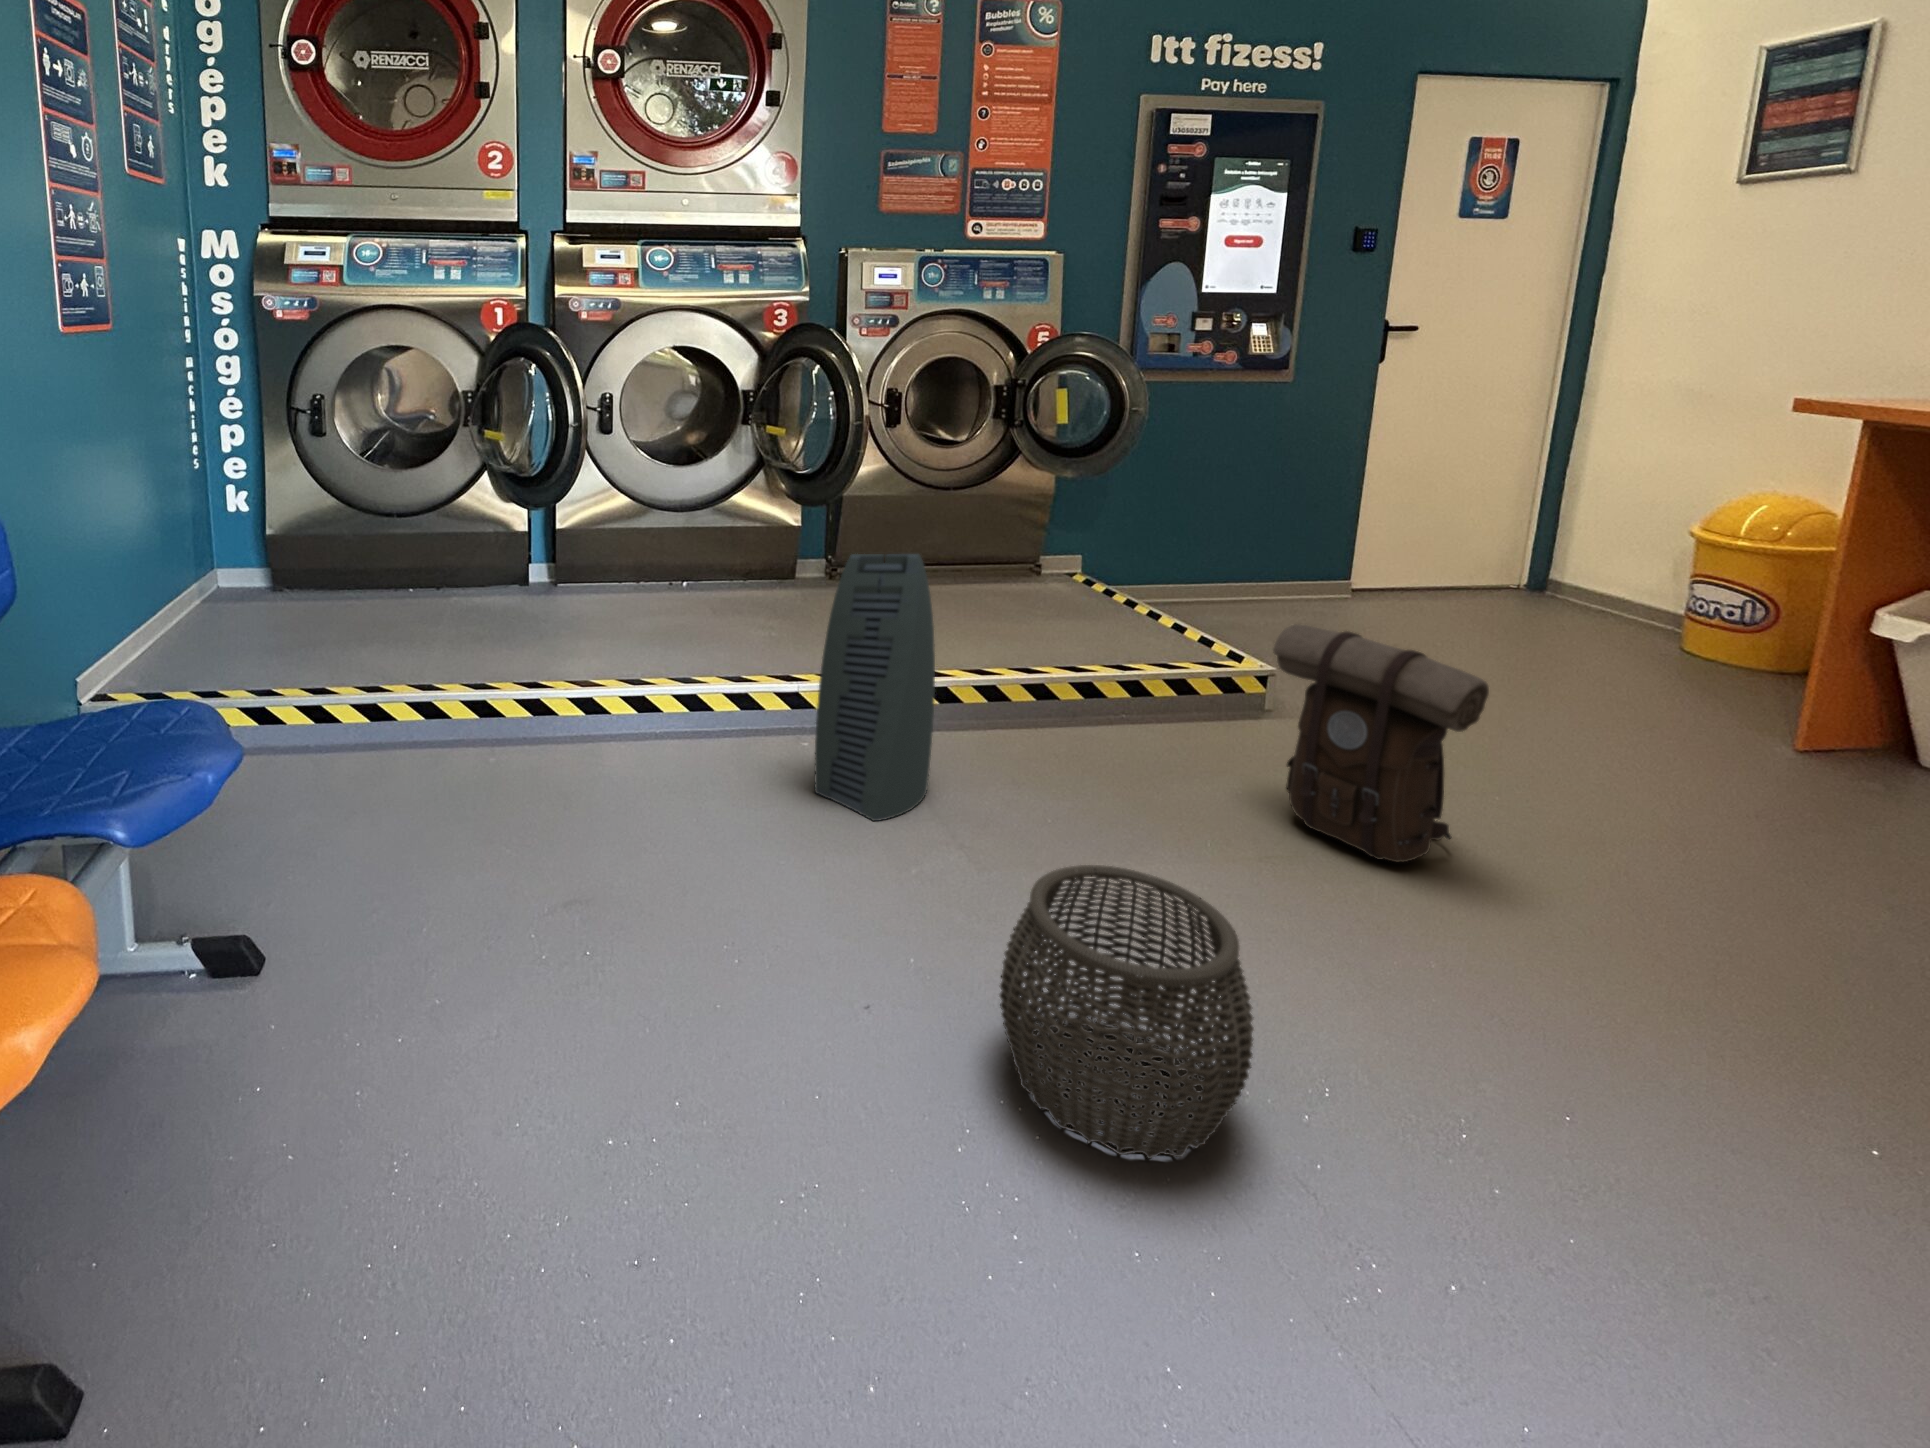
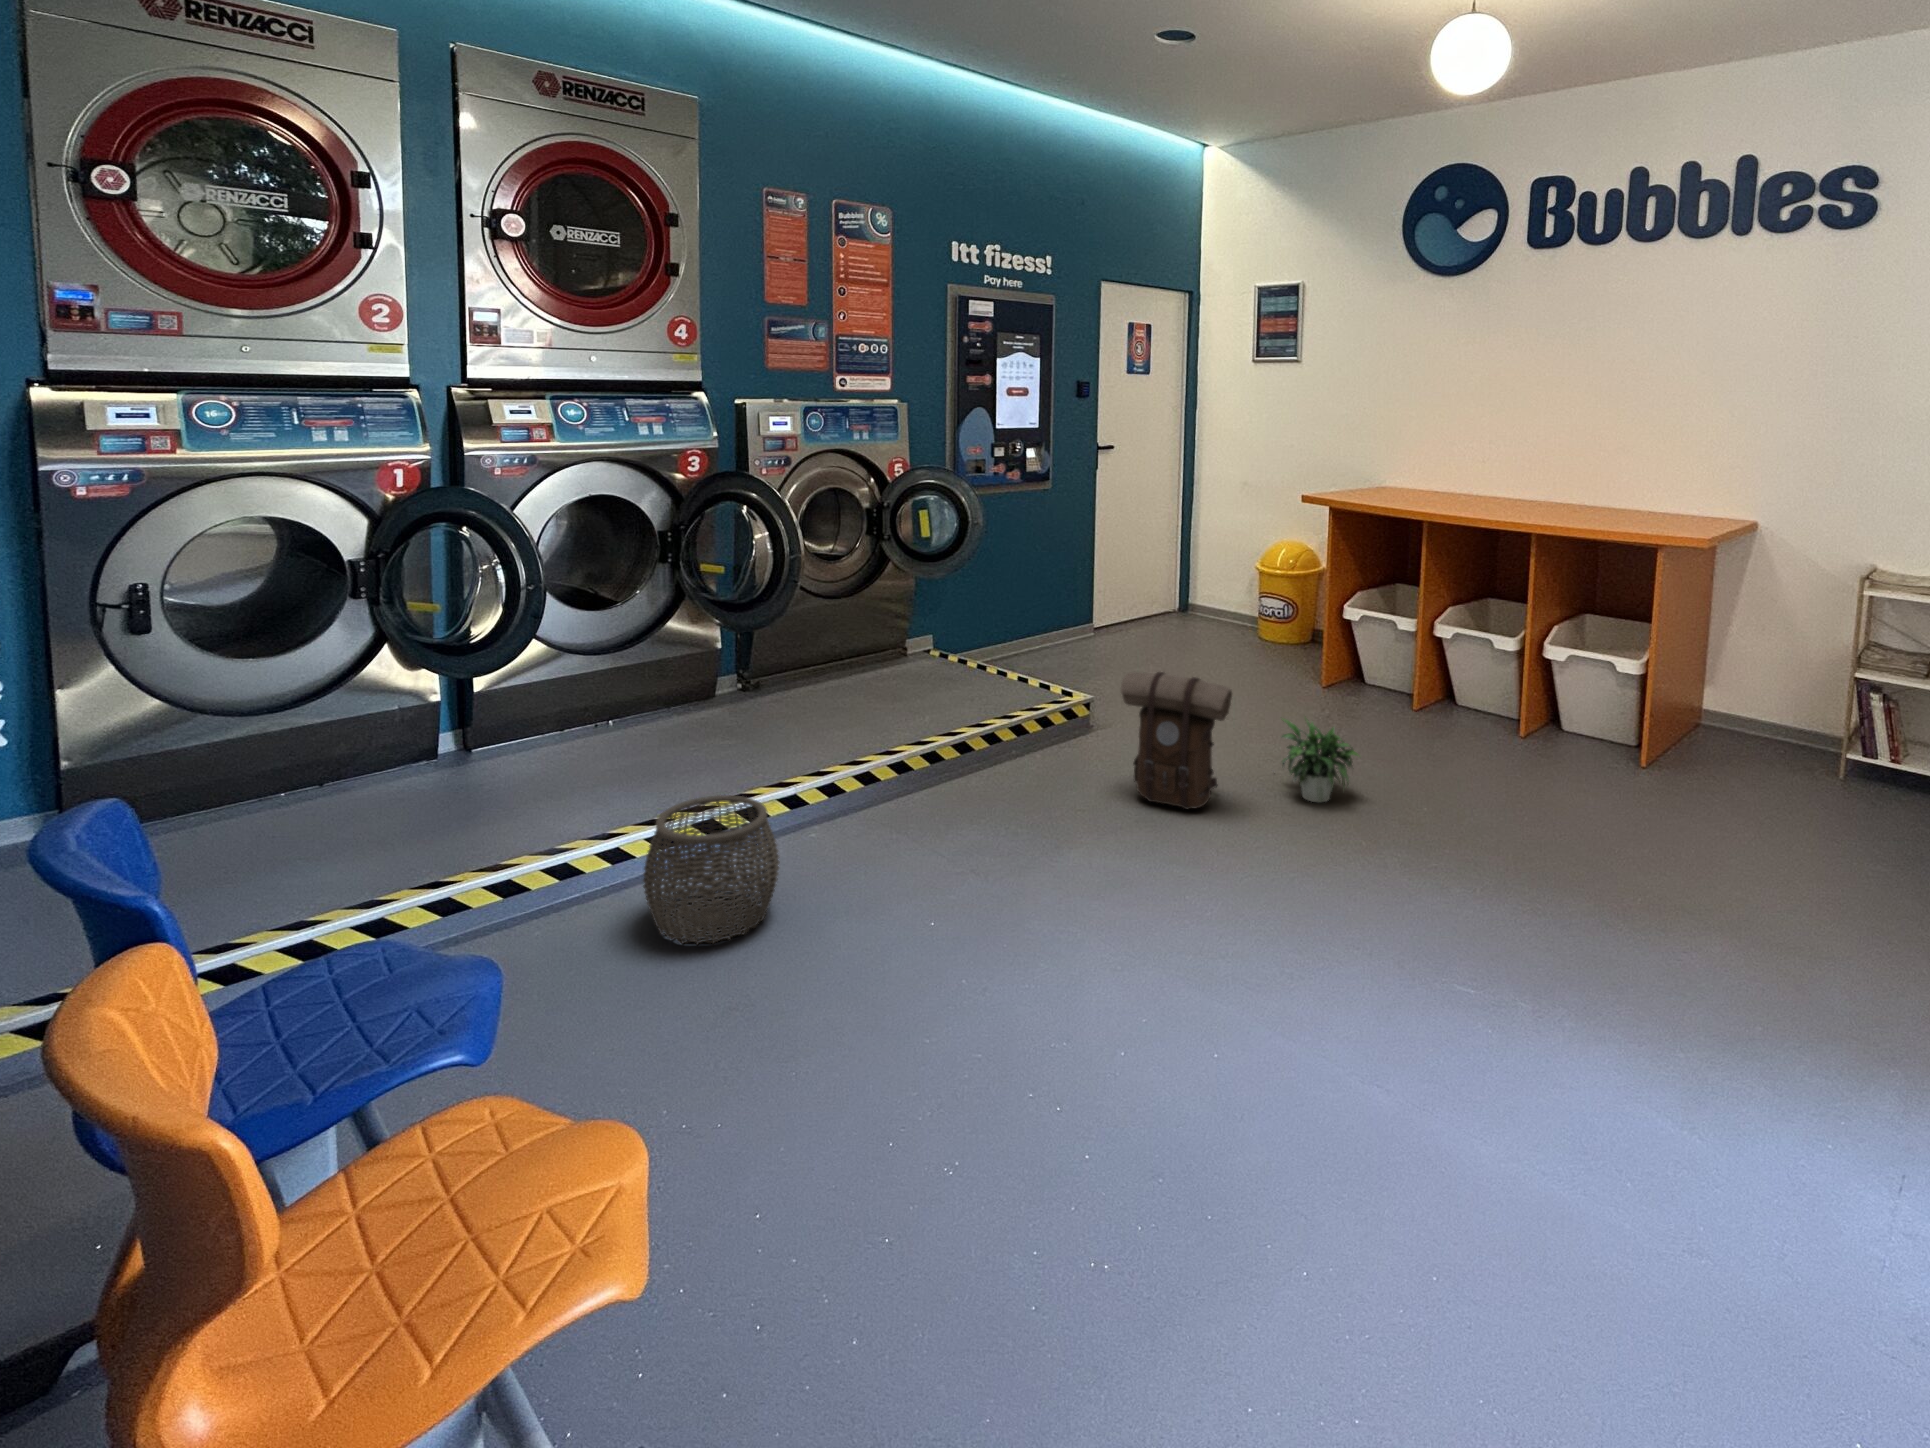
air purifier: present [815,554,935,821] -> none [843,666,924,879]
potted plant: none [1590,756,1808,930] -> present [1282,719,1359,802]
woven basket: present [1000,865,1254,1159] -> present [643,795,780,944]

